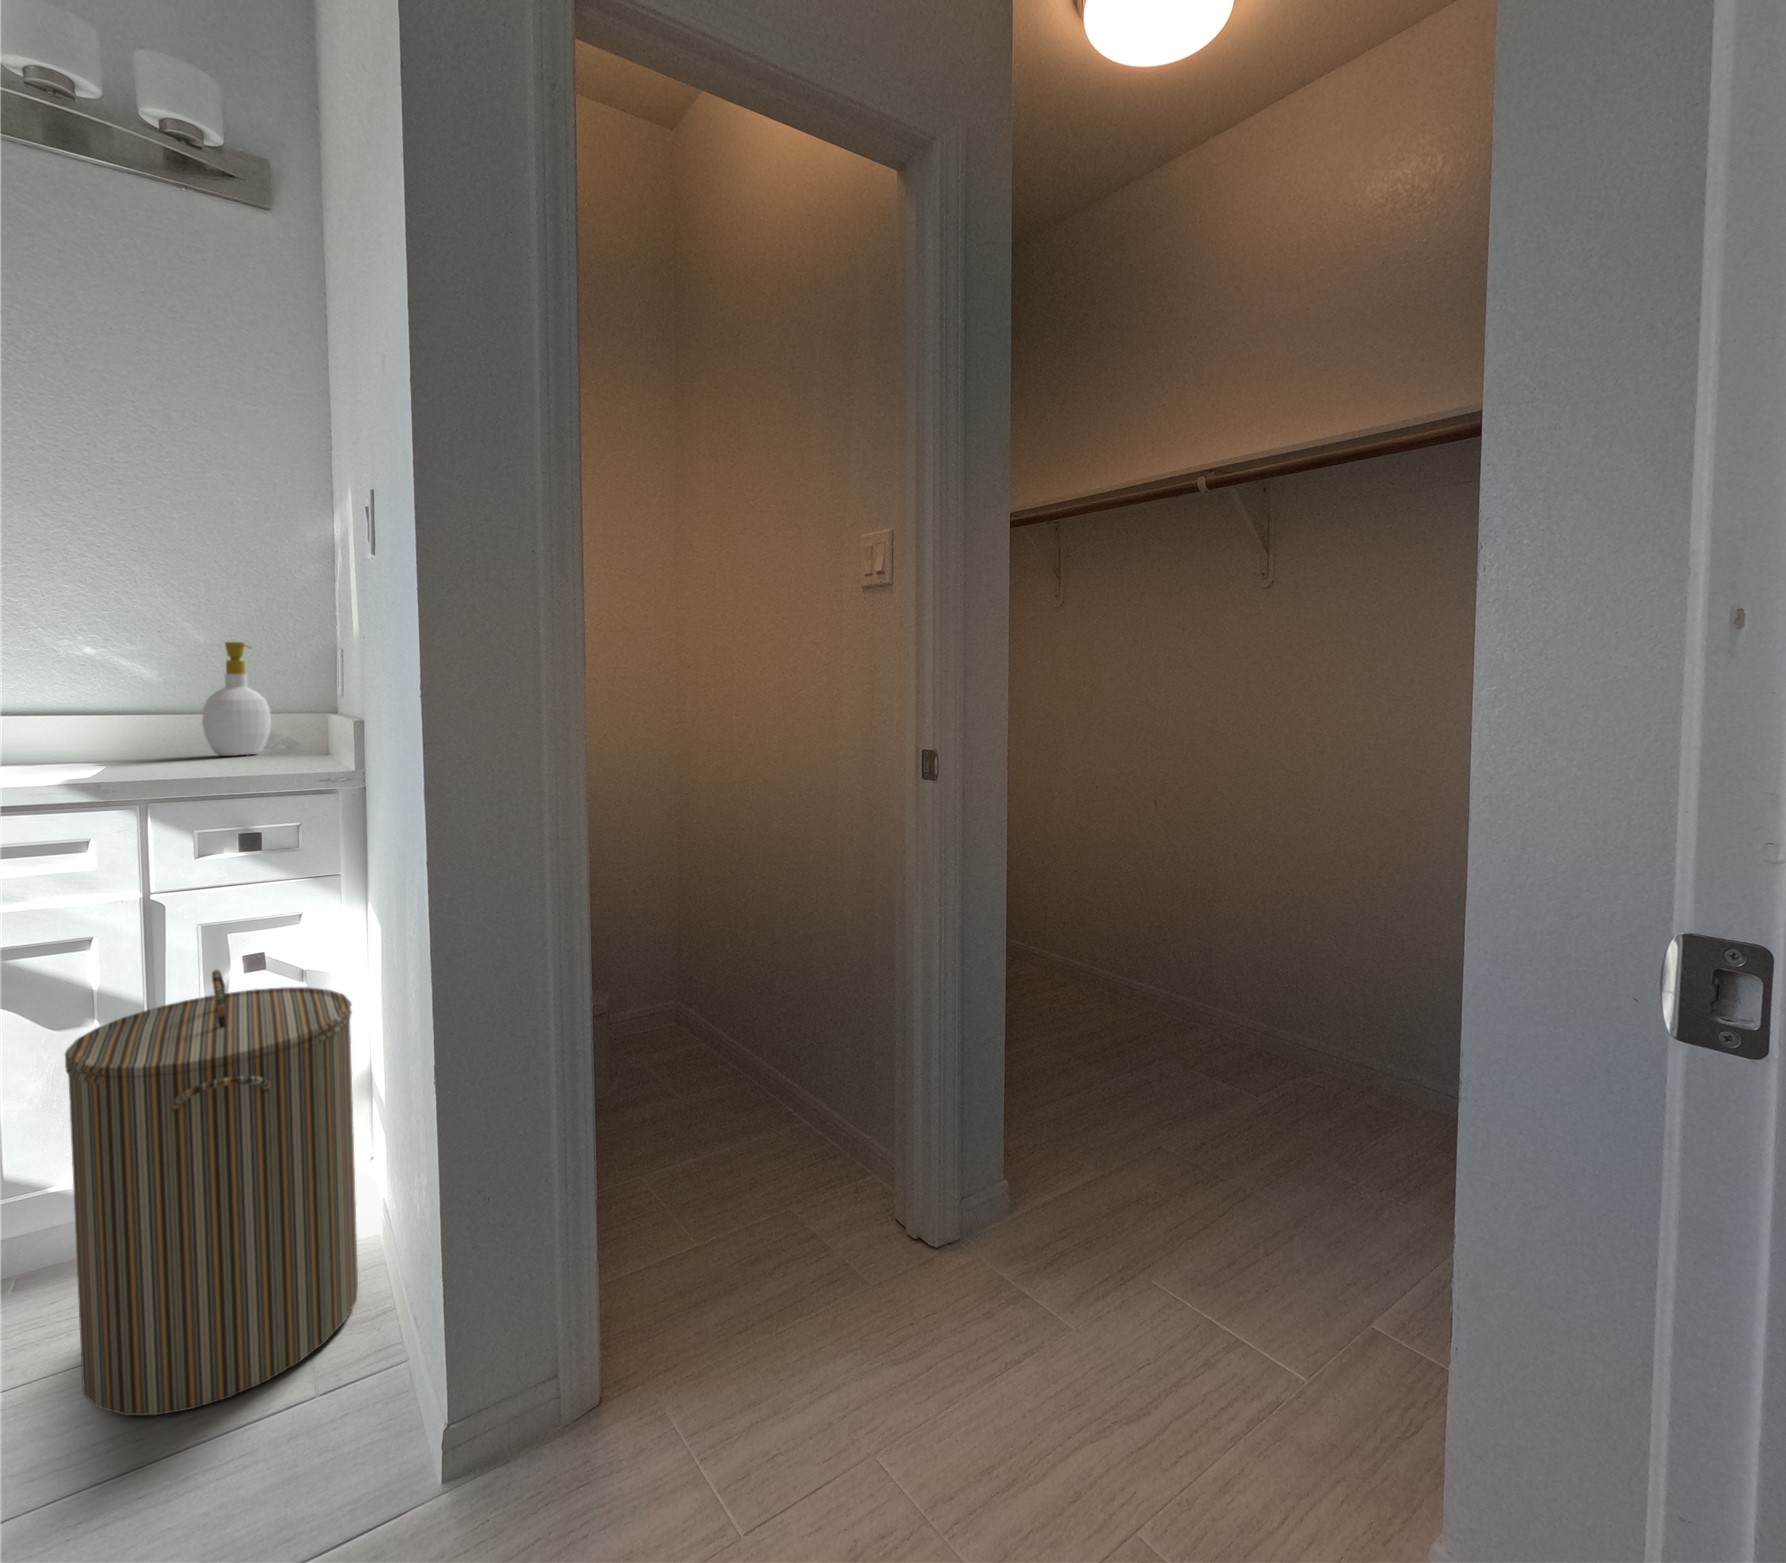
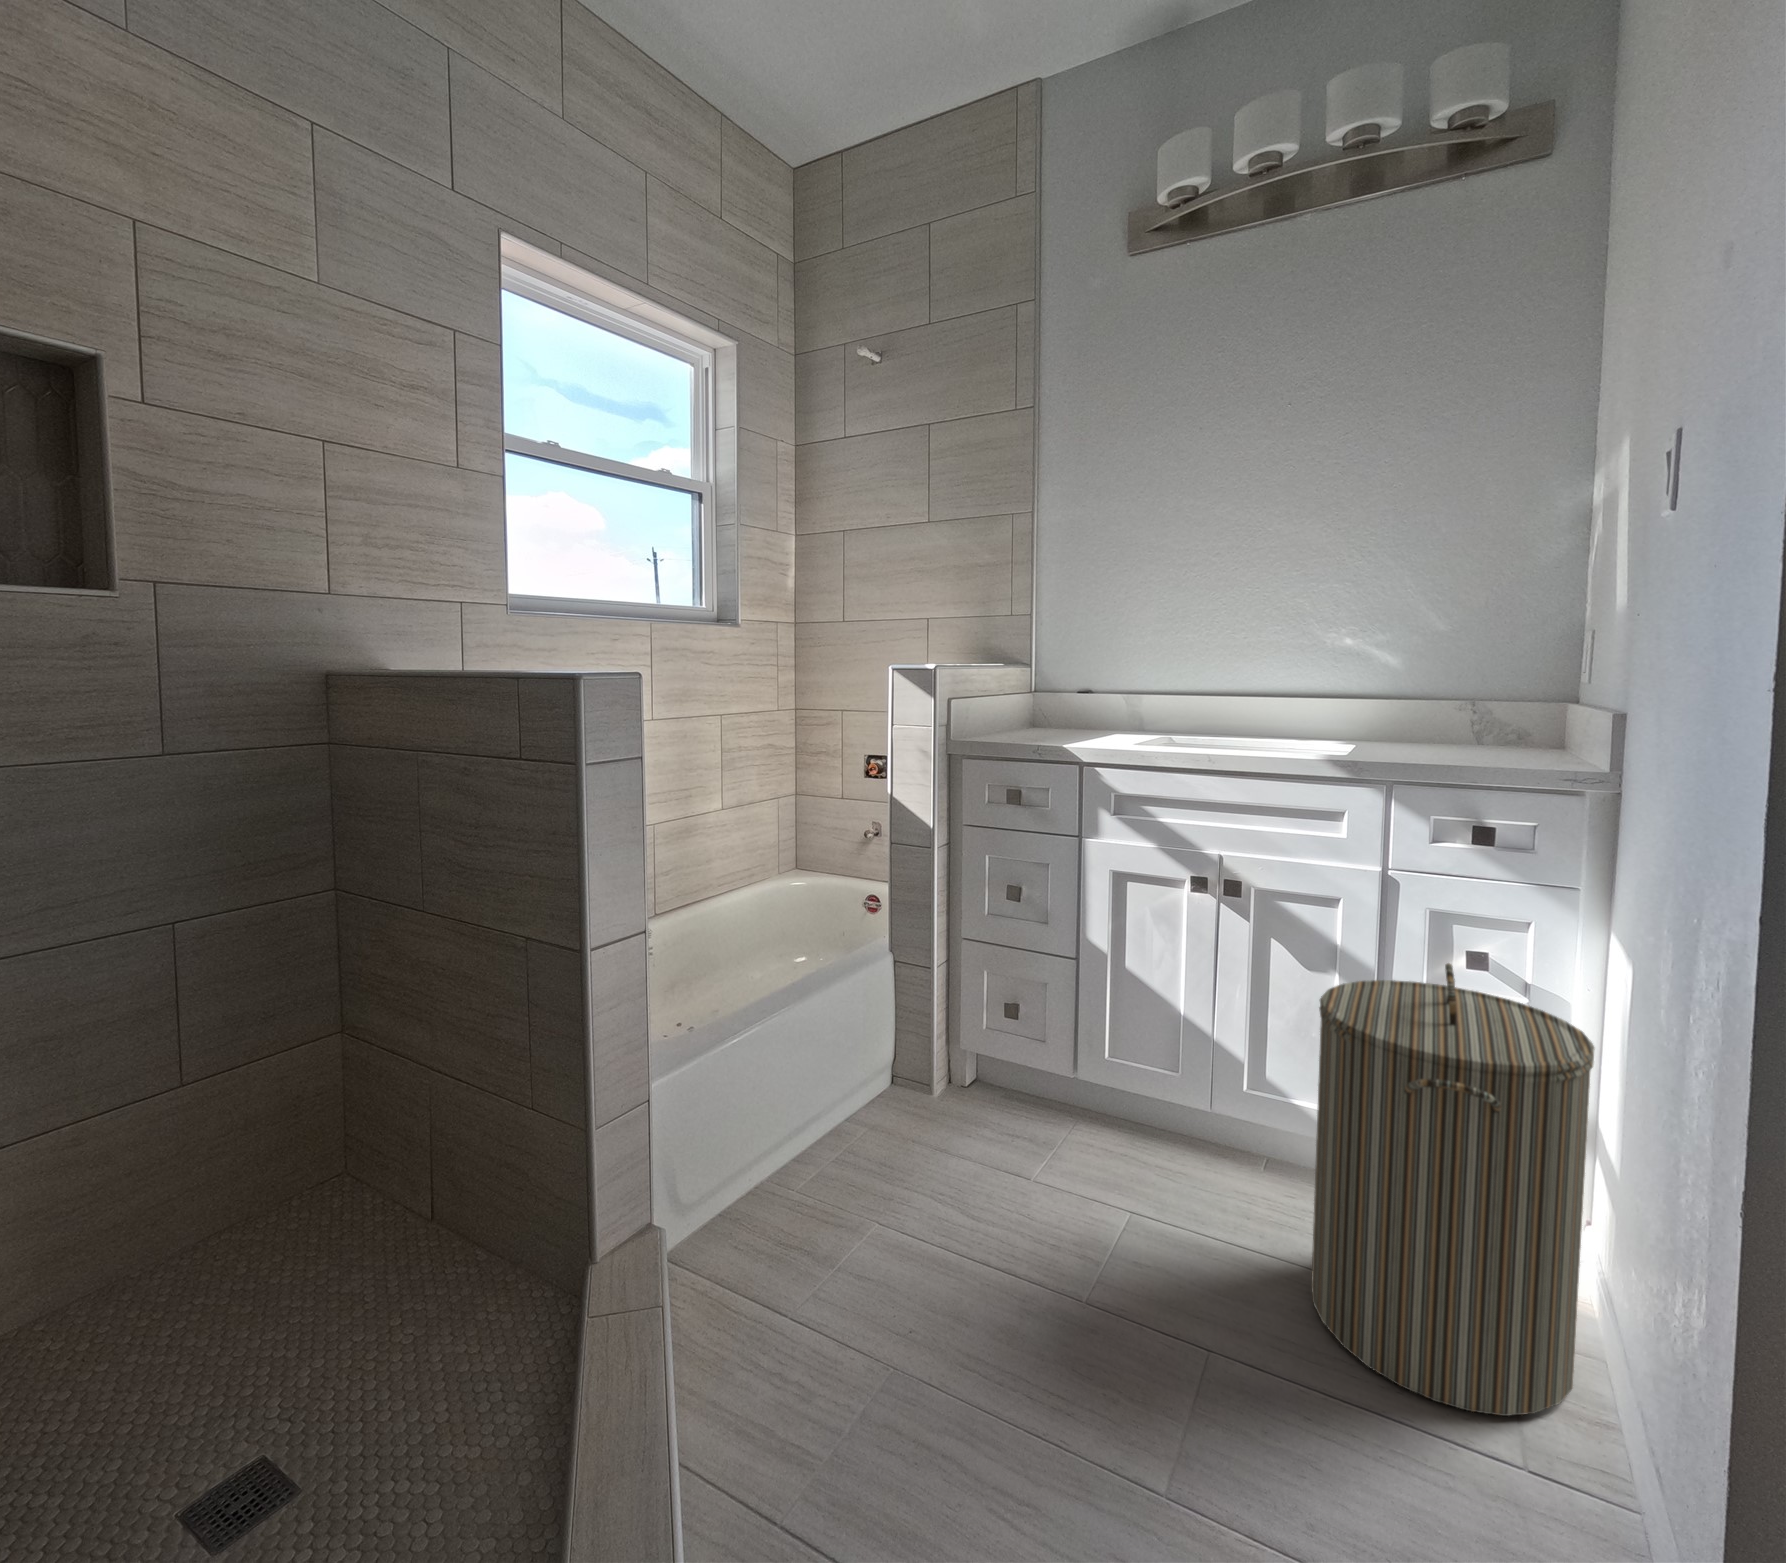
soap bottle: present [202,642,271,756] -> none [1437,627,1504,743]

